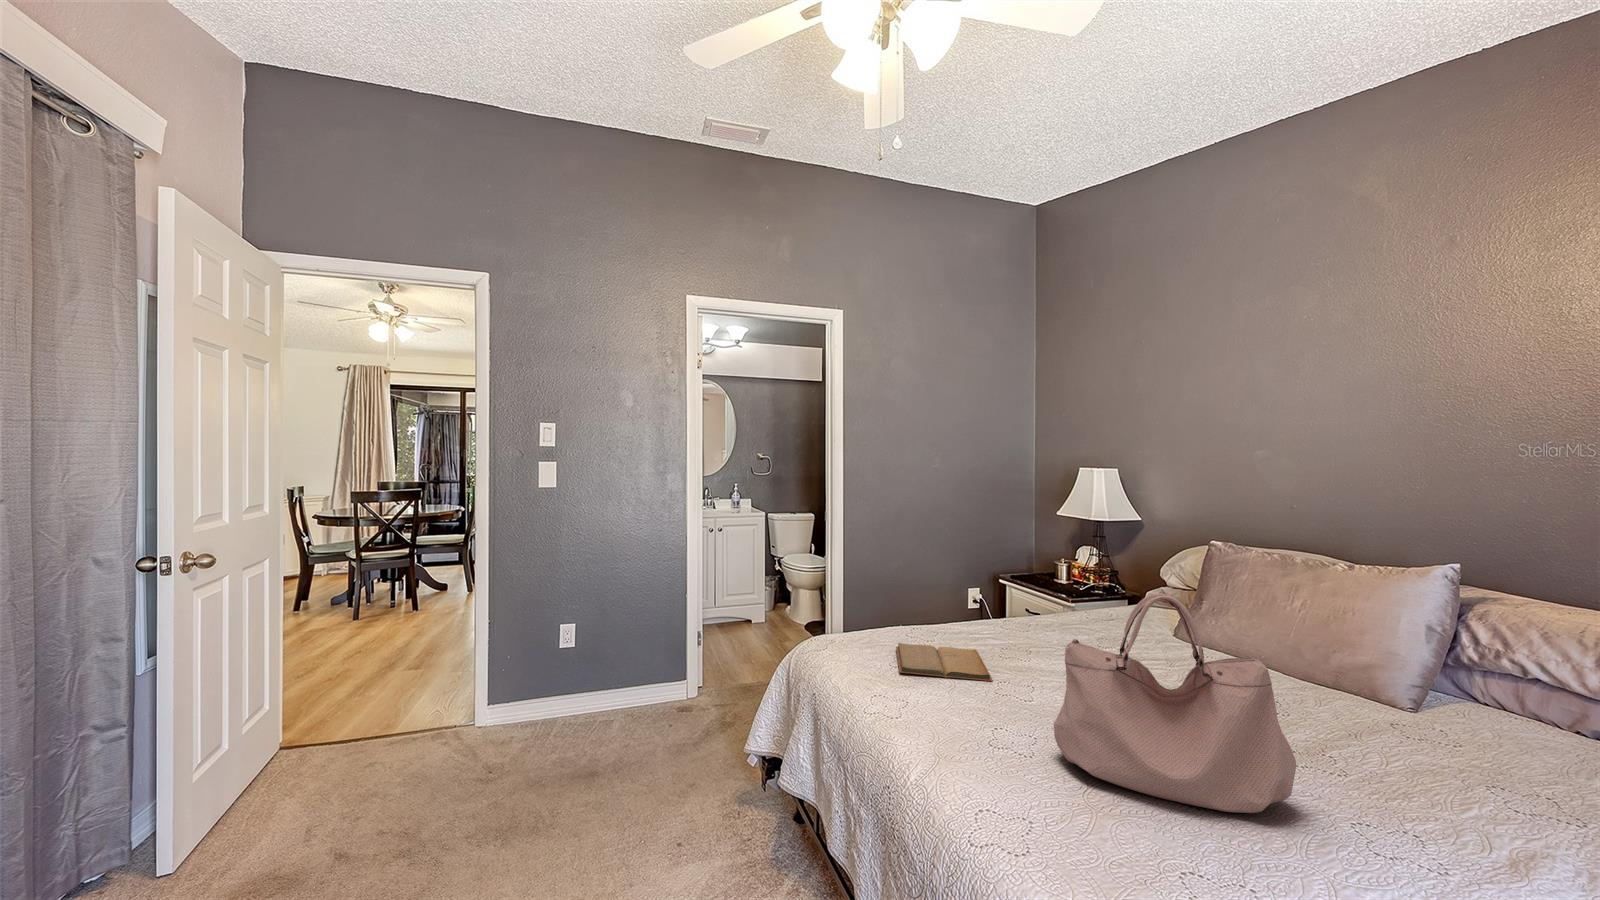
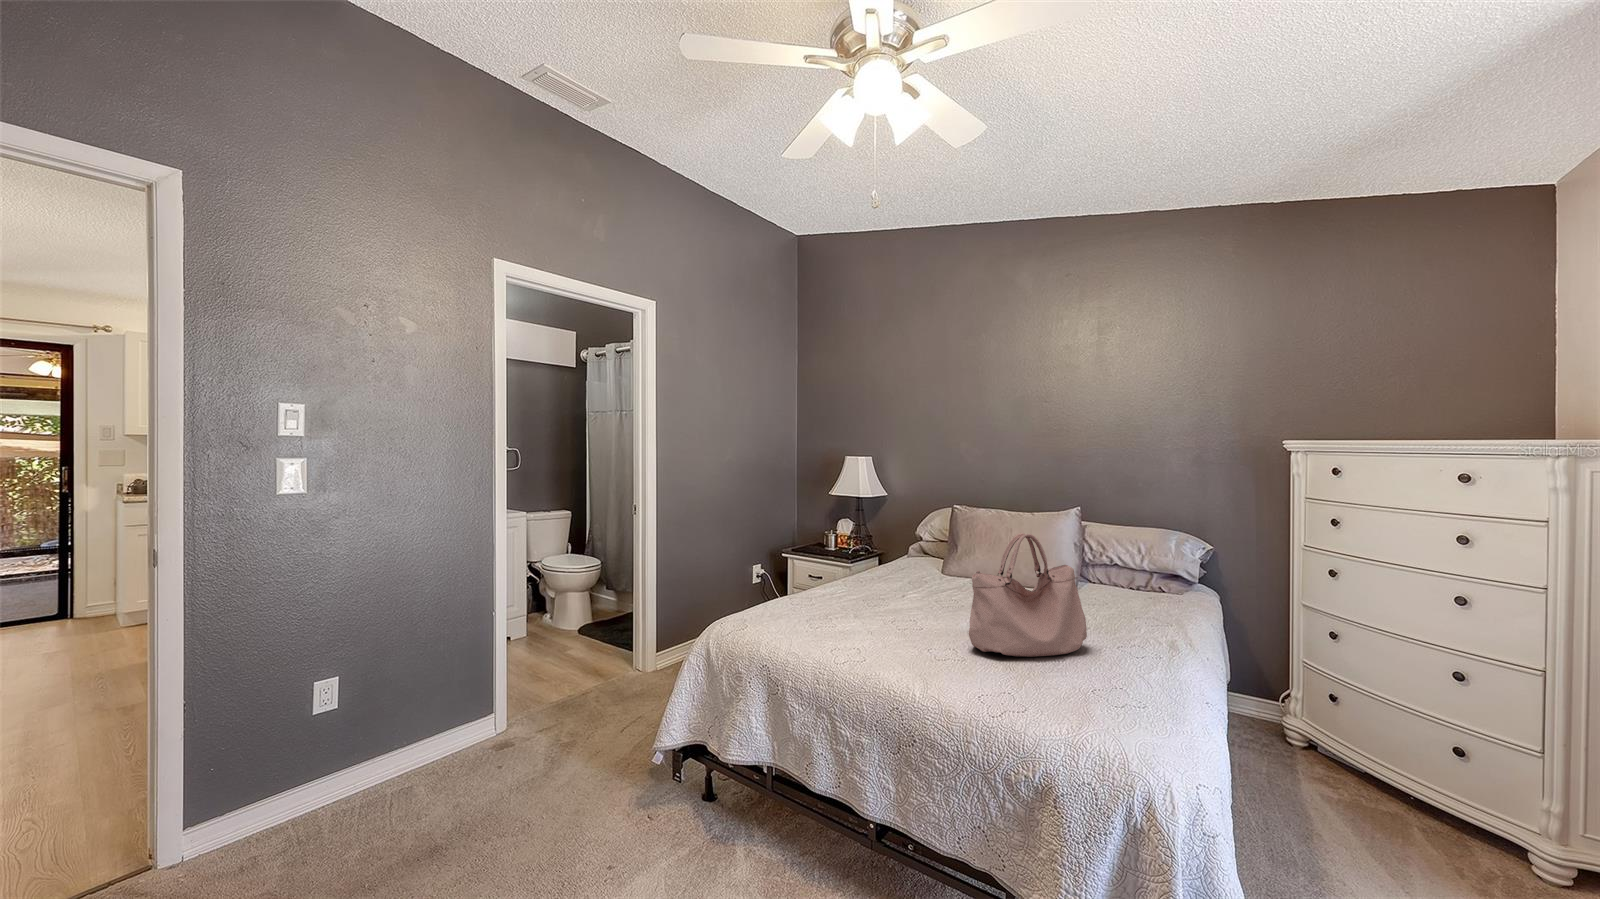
book: present [896,643,993,681] -> none [795,604,886,629]

